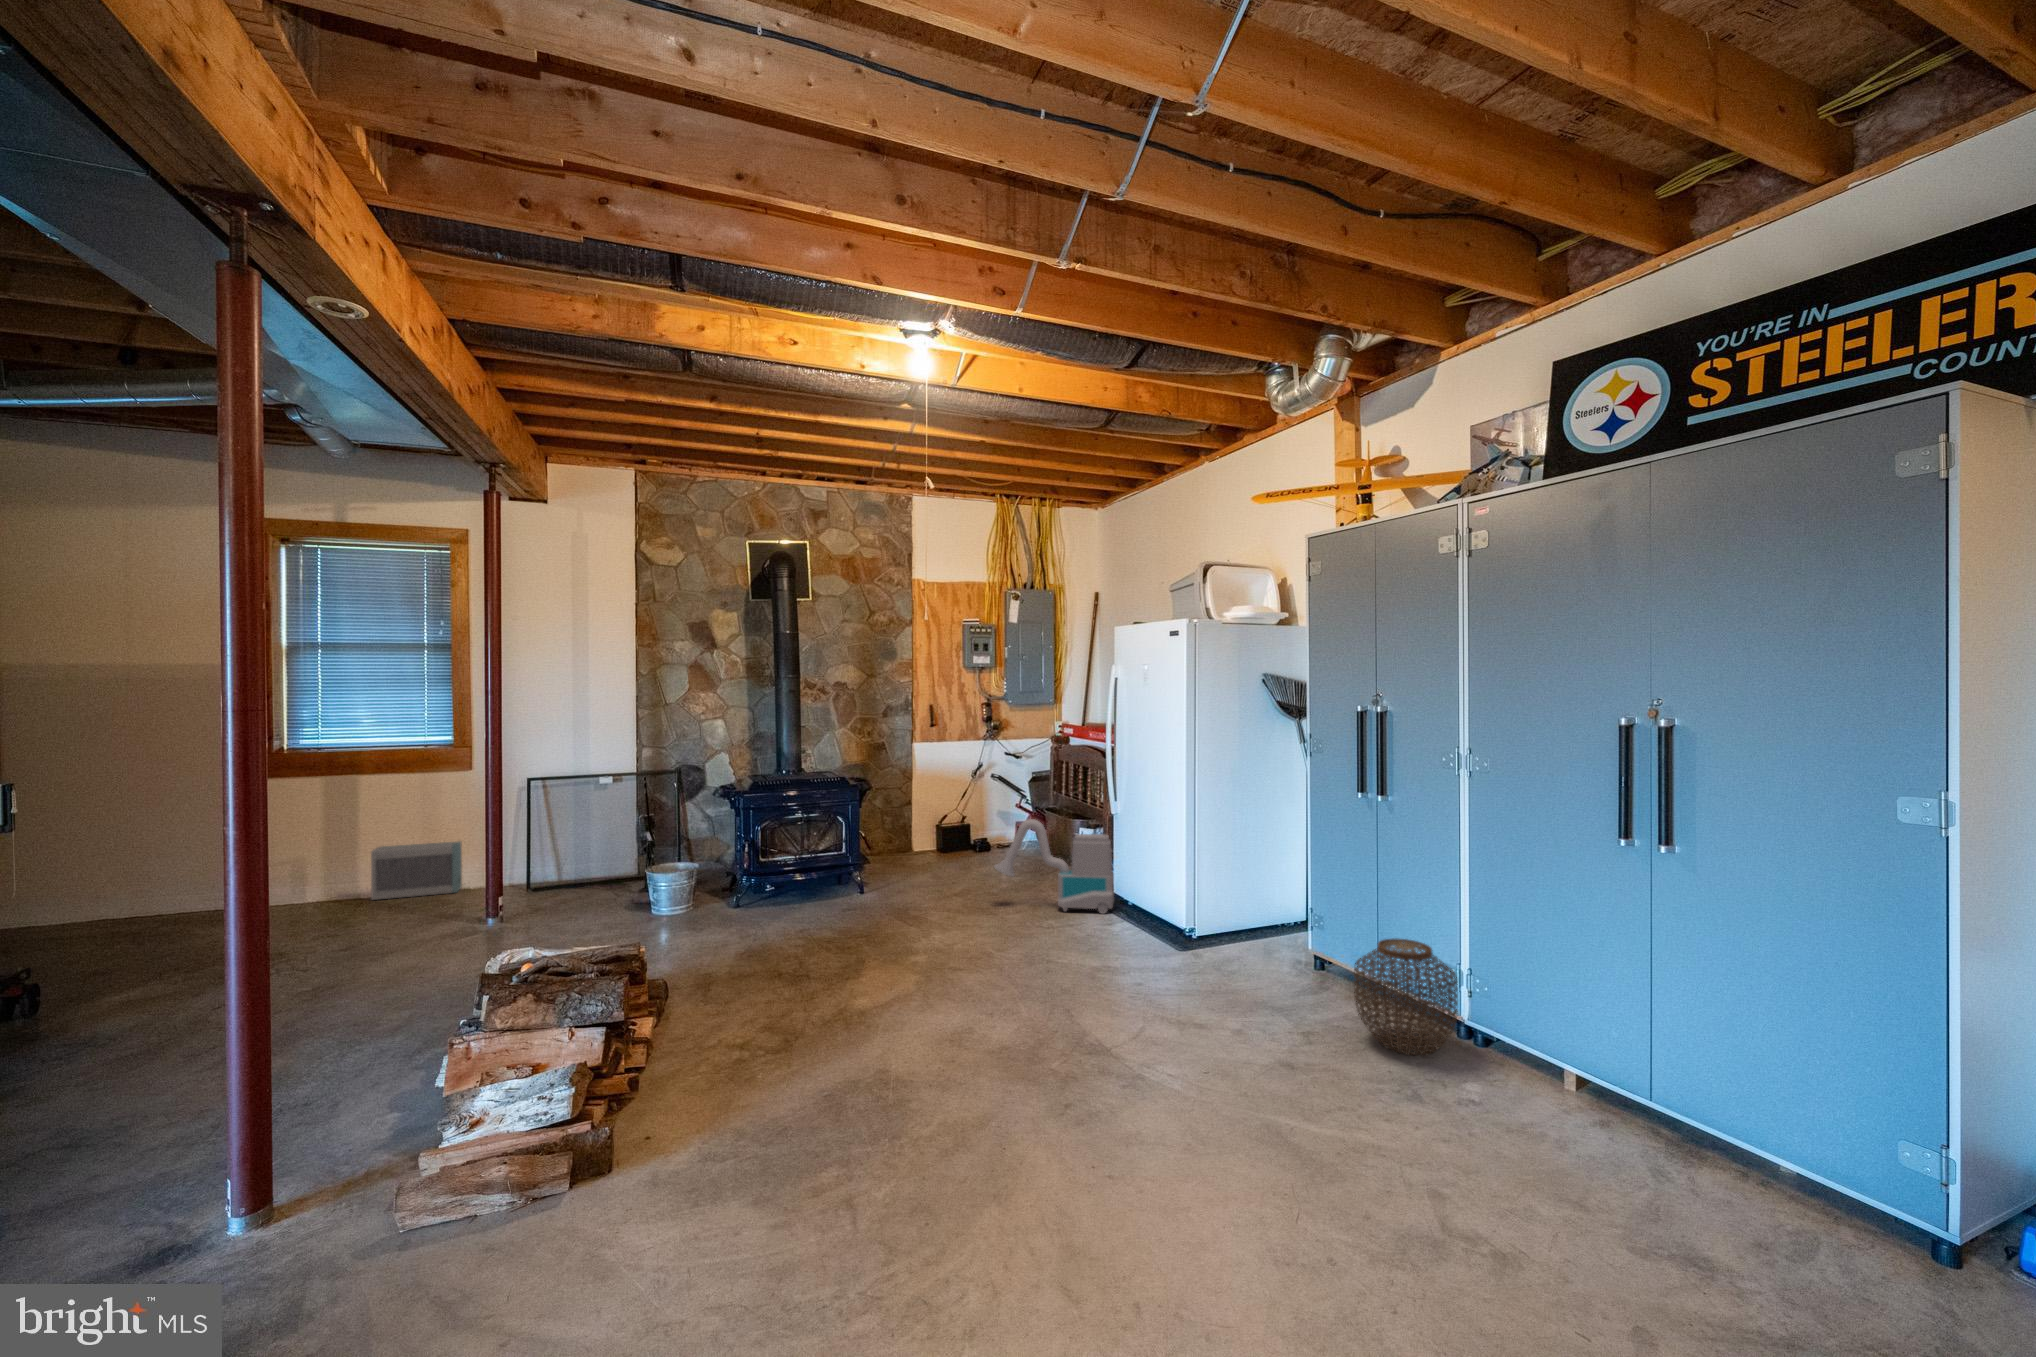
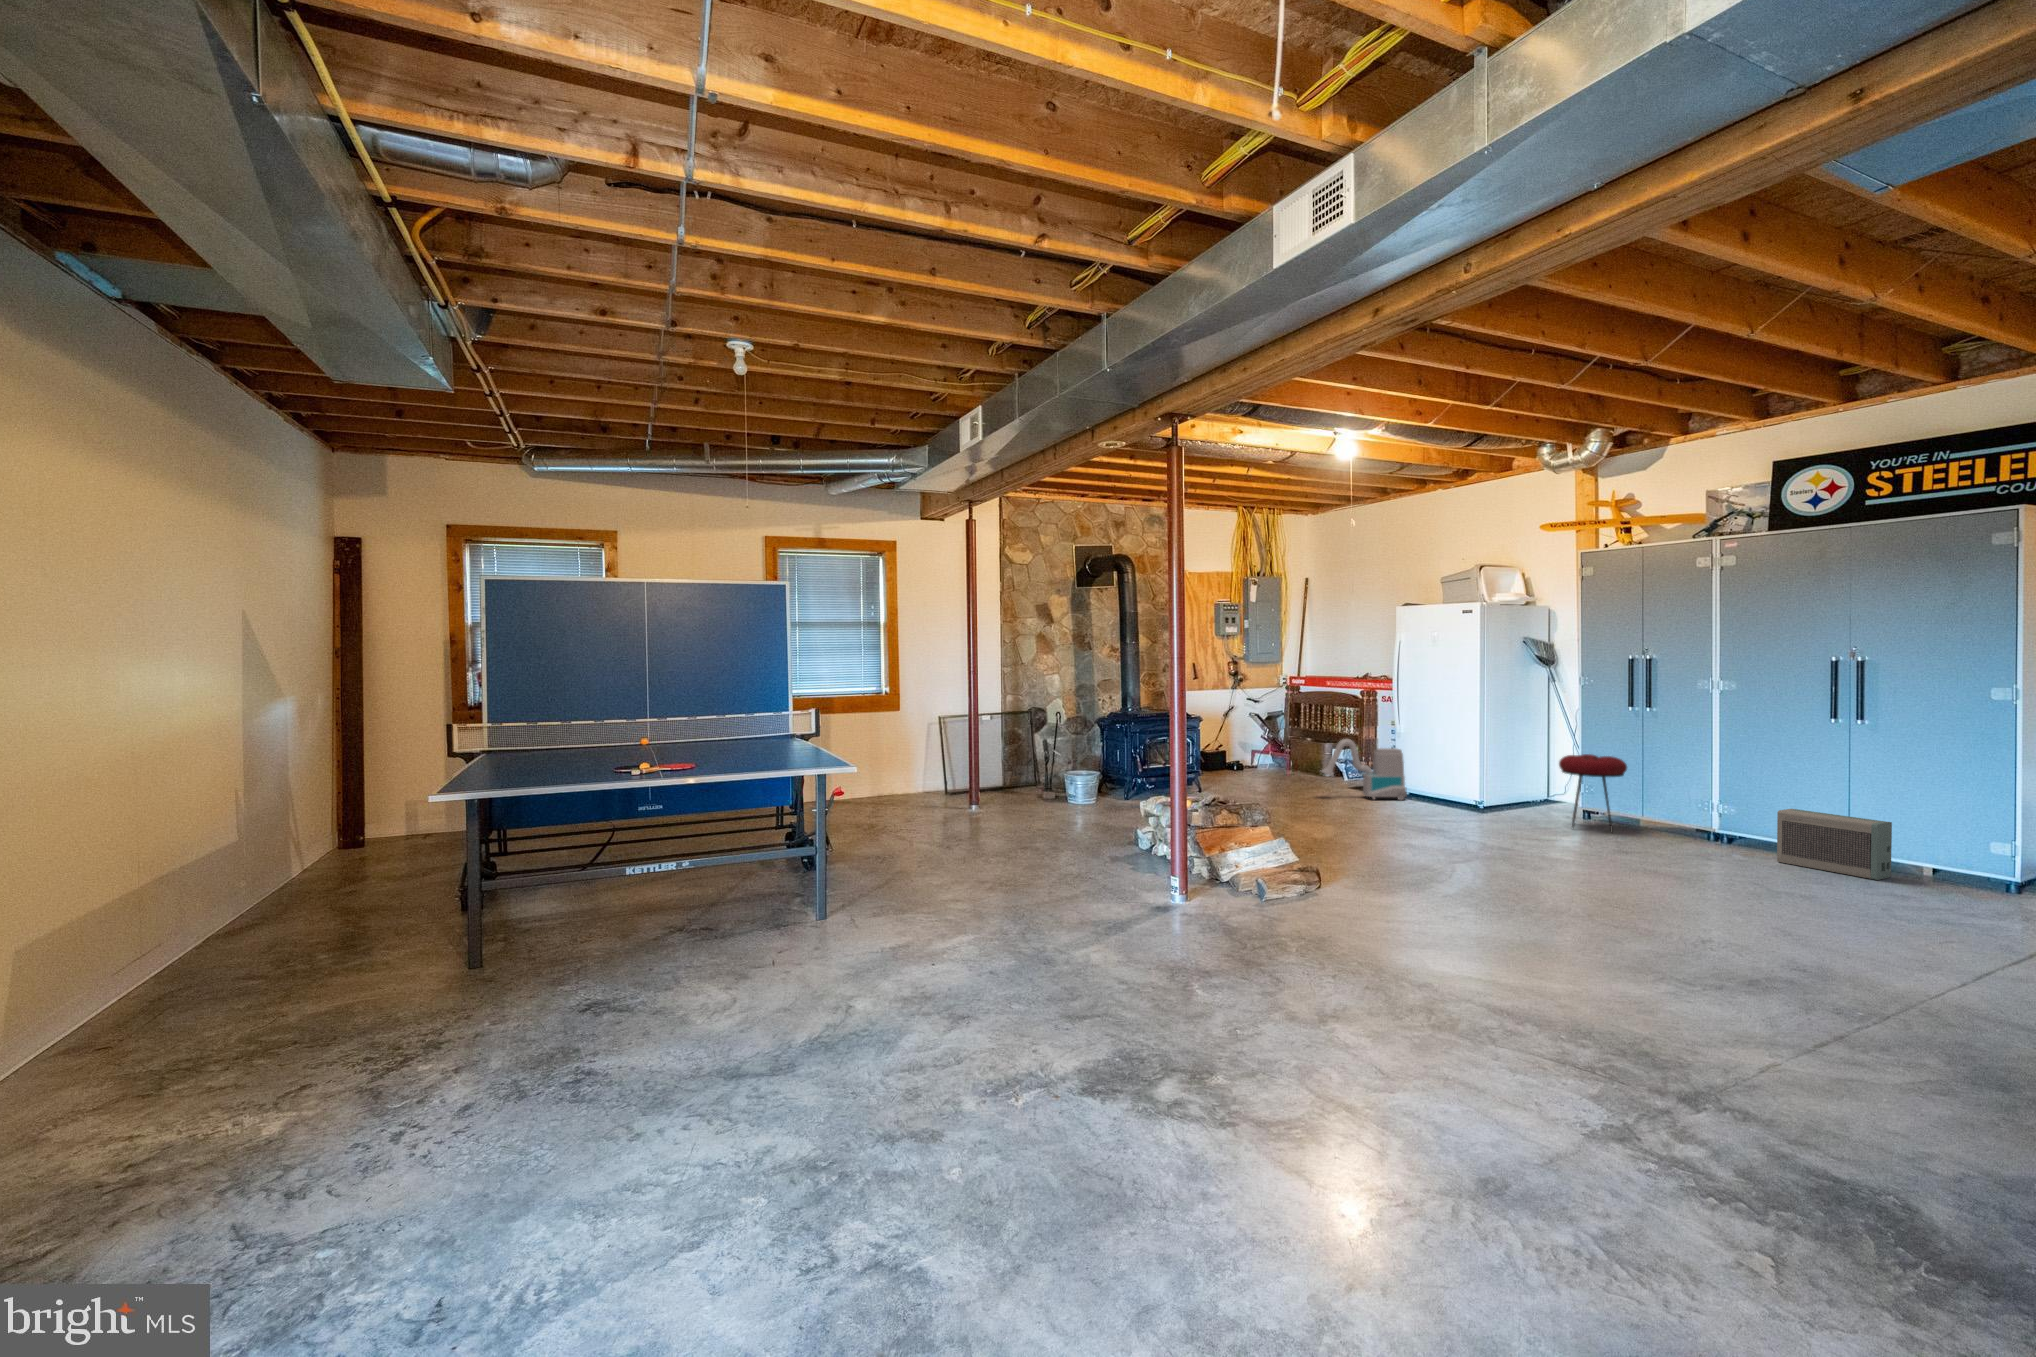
air purifier: present [371,842,462,900] -> present [1777,809,1892,880]
stool: none [1251,866,1350,1006] -> present [1559,754,1627,832]
woven basket: present [1354,938,1458,1055] -> none [1650,787,1718,848]

